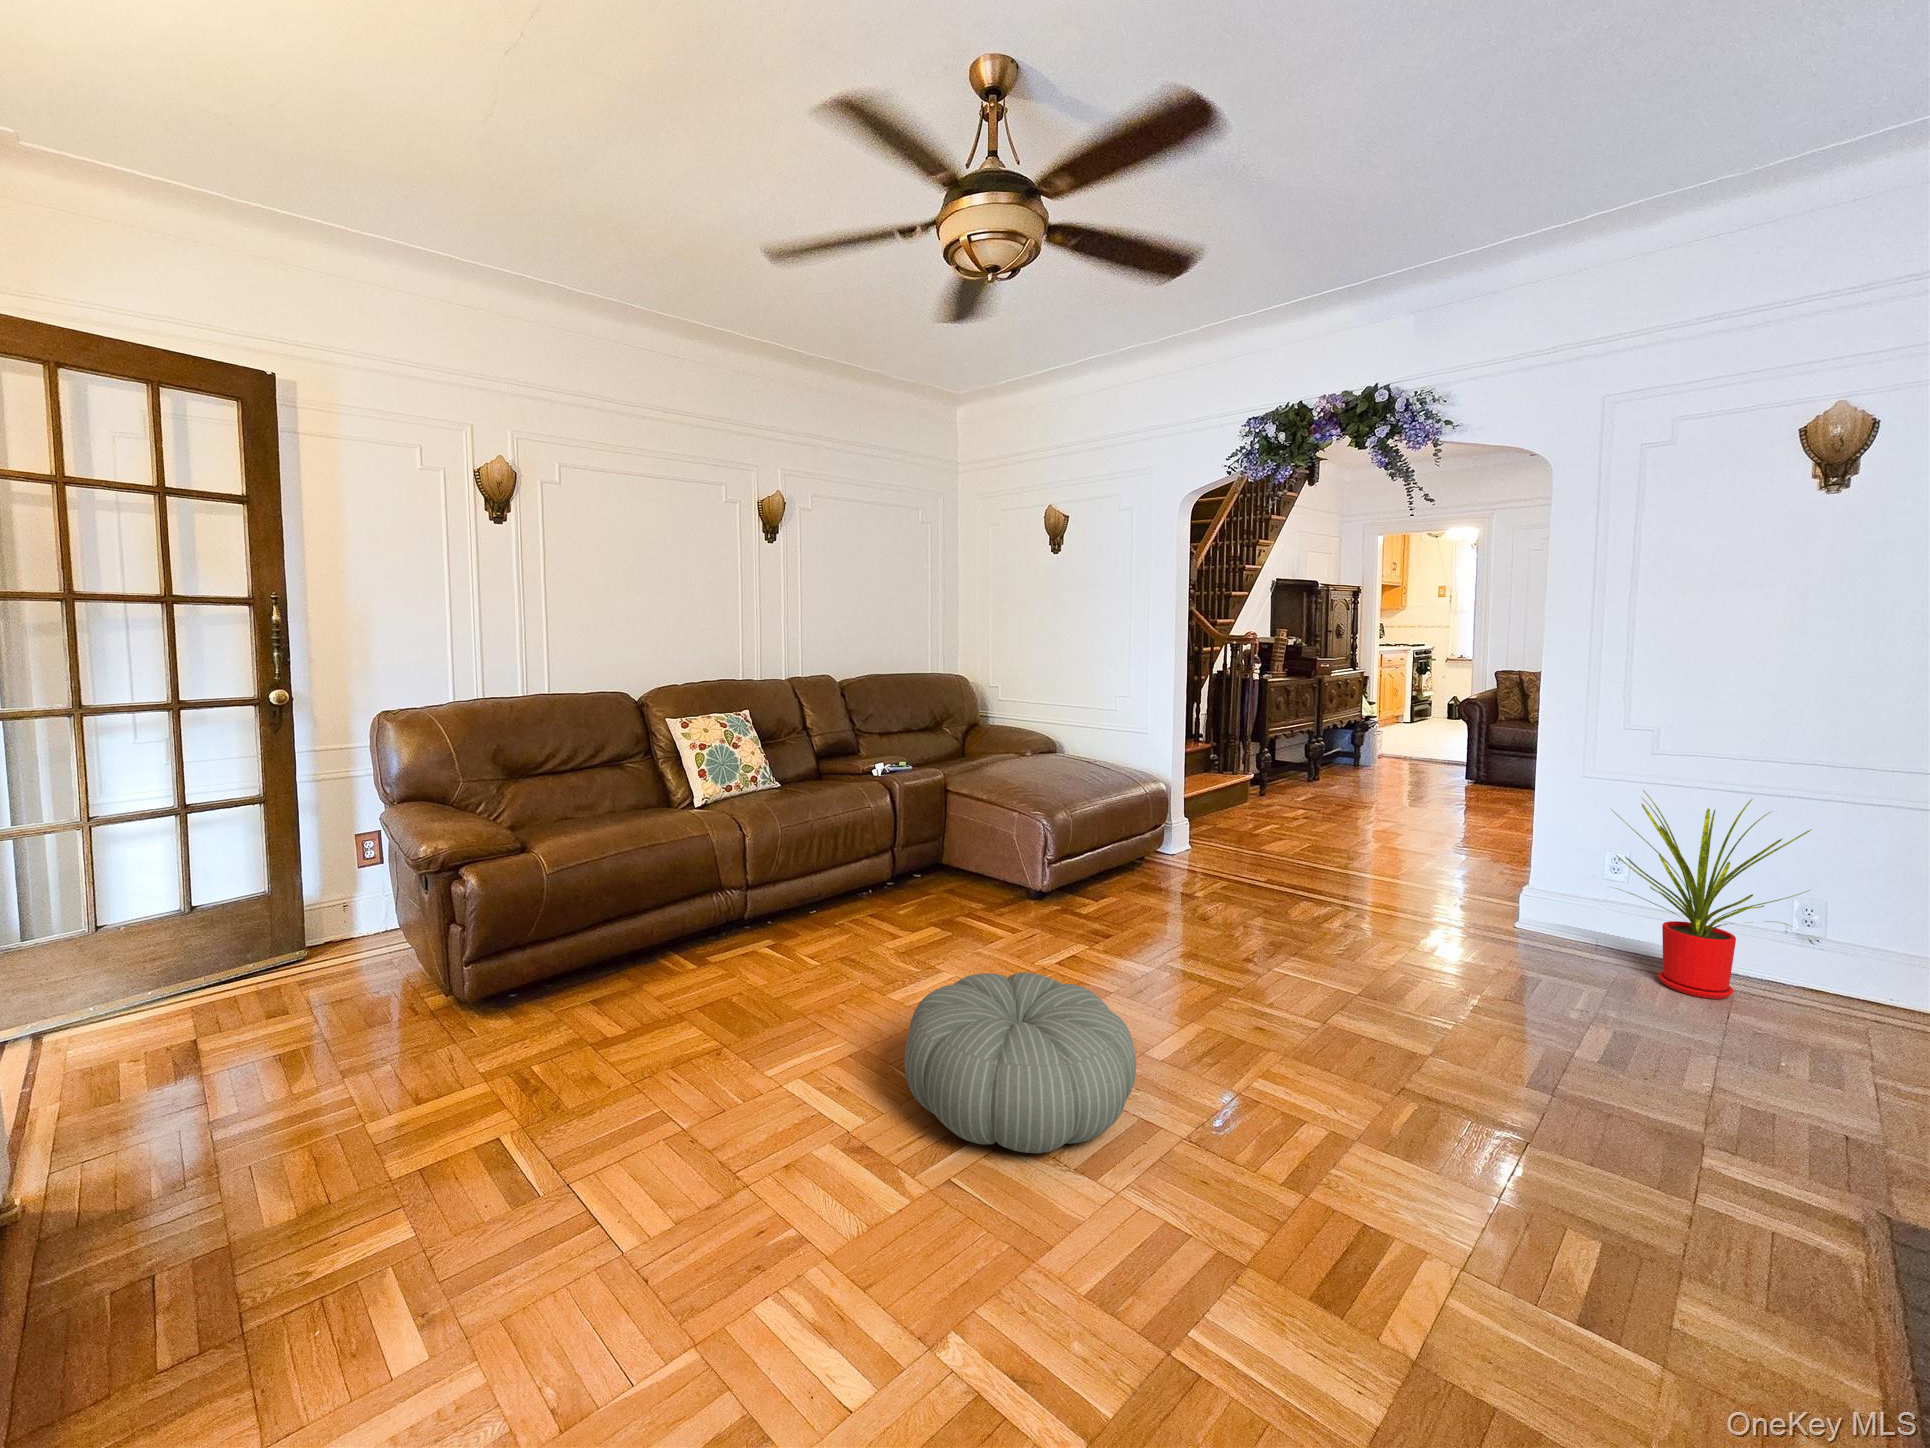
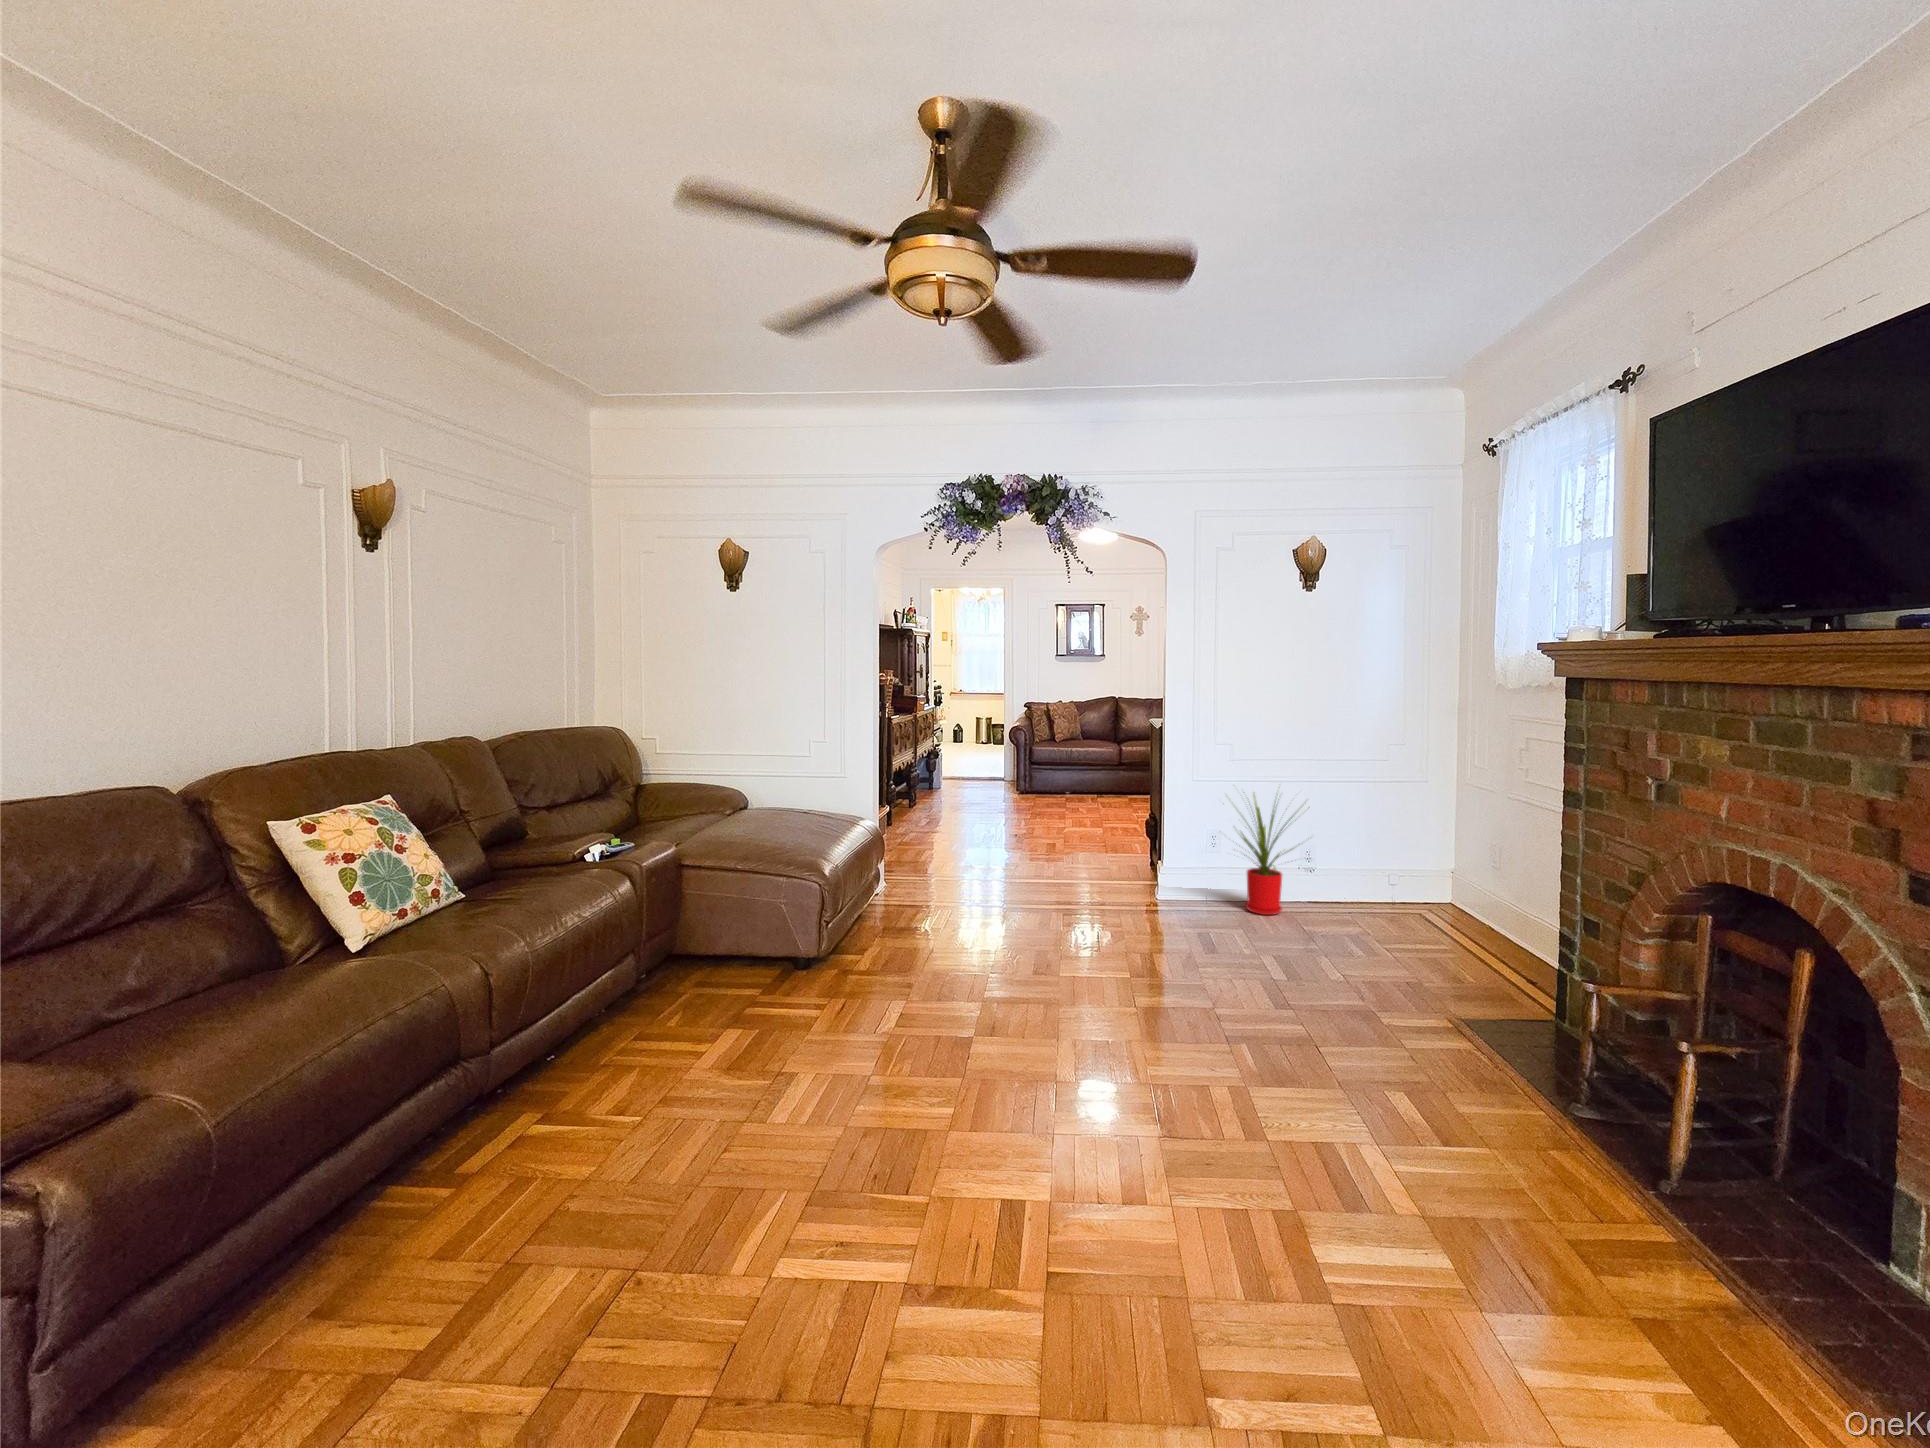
pouf: present [904,973,1136,1153] -> none [905,1030,1138,1225]

